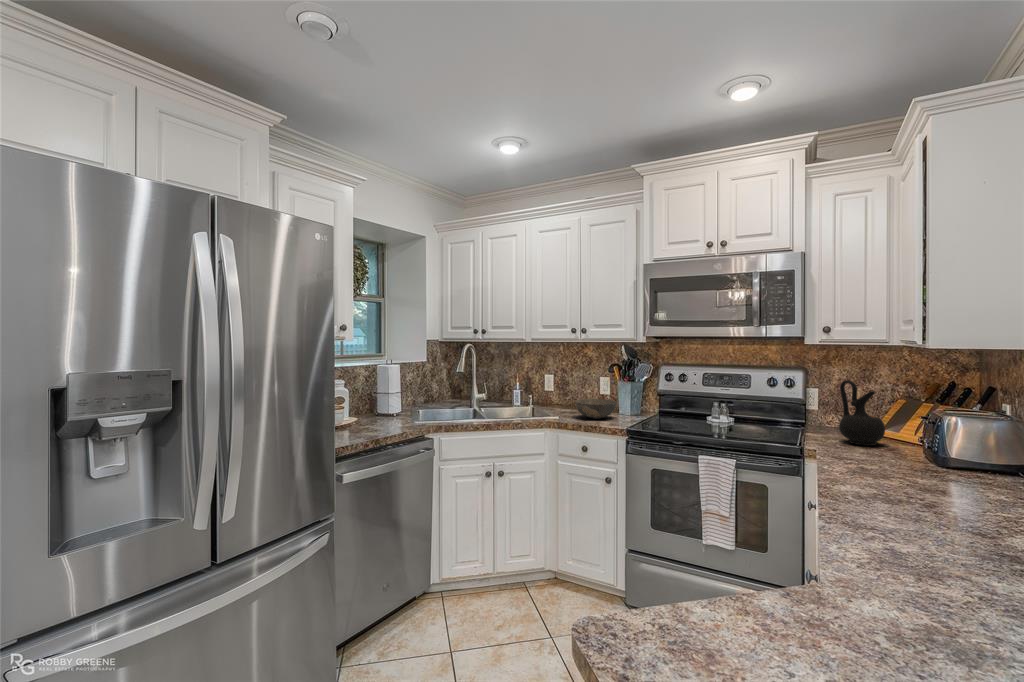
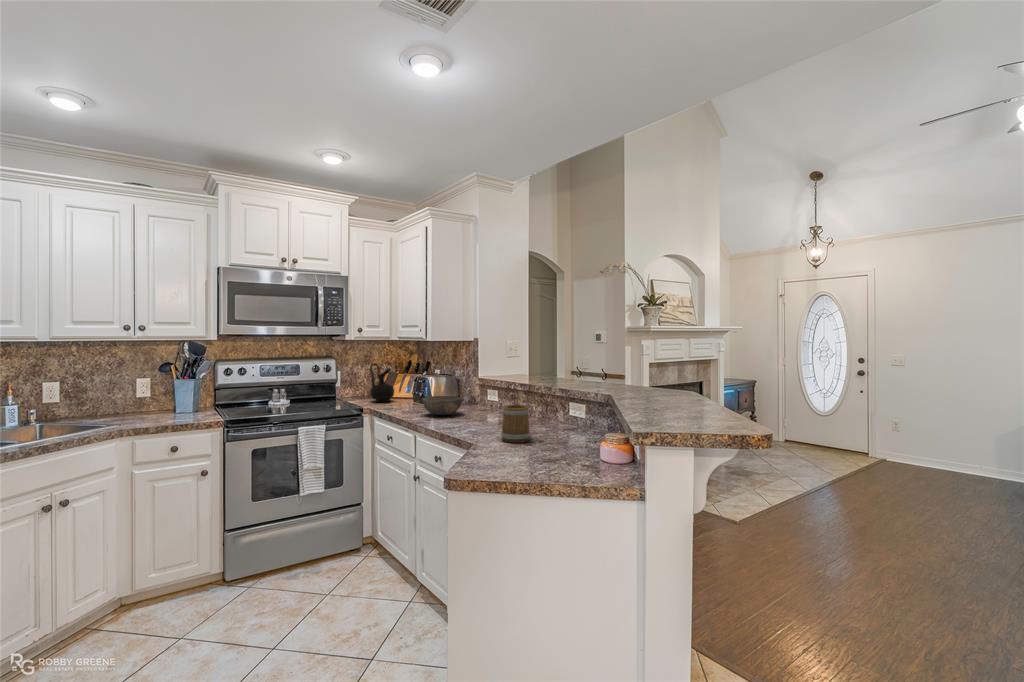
bowl: present [575,399,616,419] -> present [422,396,462,415]
mug: none [855,509,976,630] -> present [501,405,530,443]

